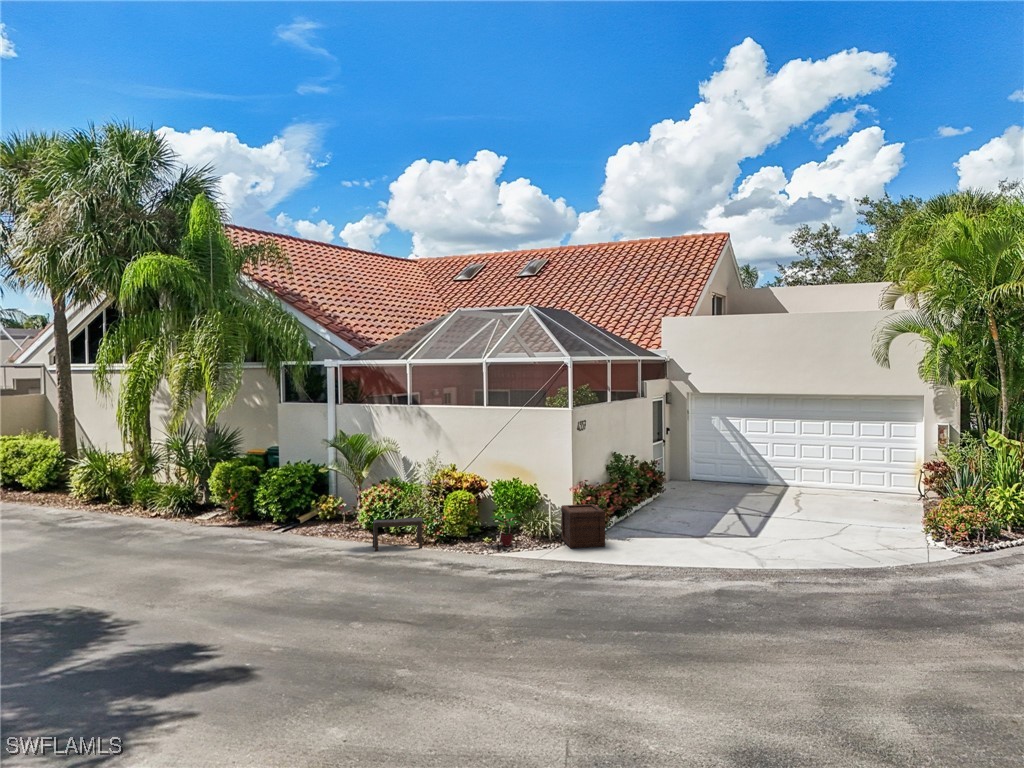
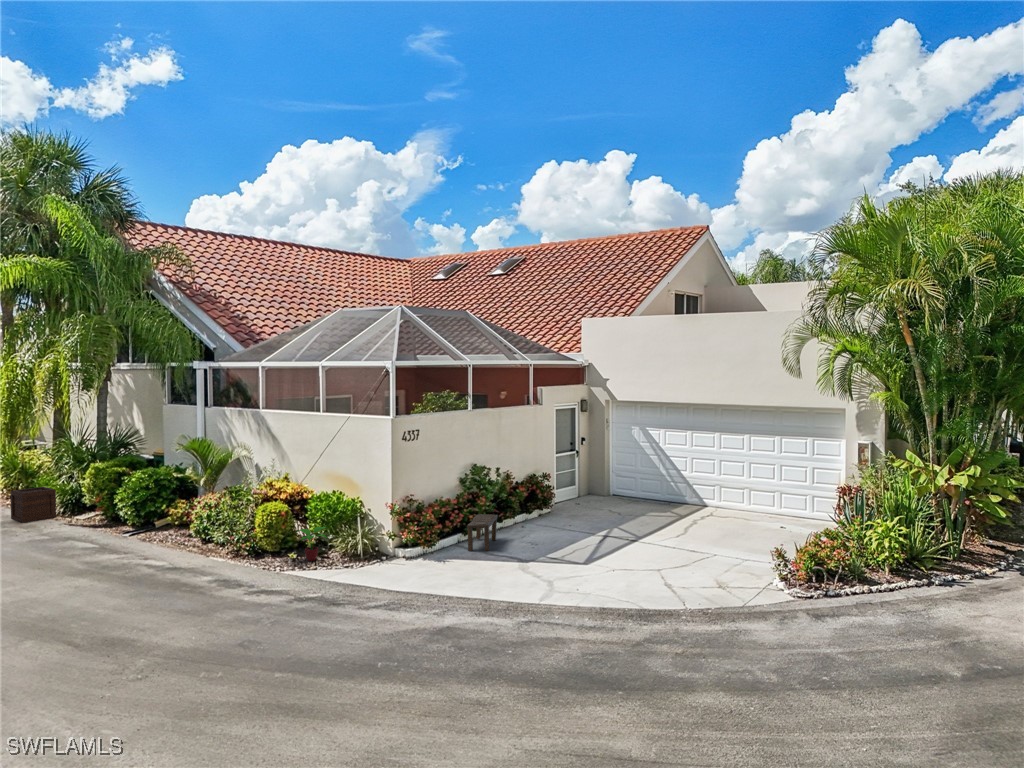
wooden crate: present [561,504,605,548] -> present [11,487,56,523]
bench: present [373,517,422,551] -> present [467,514,498,551]

